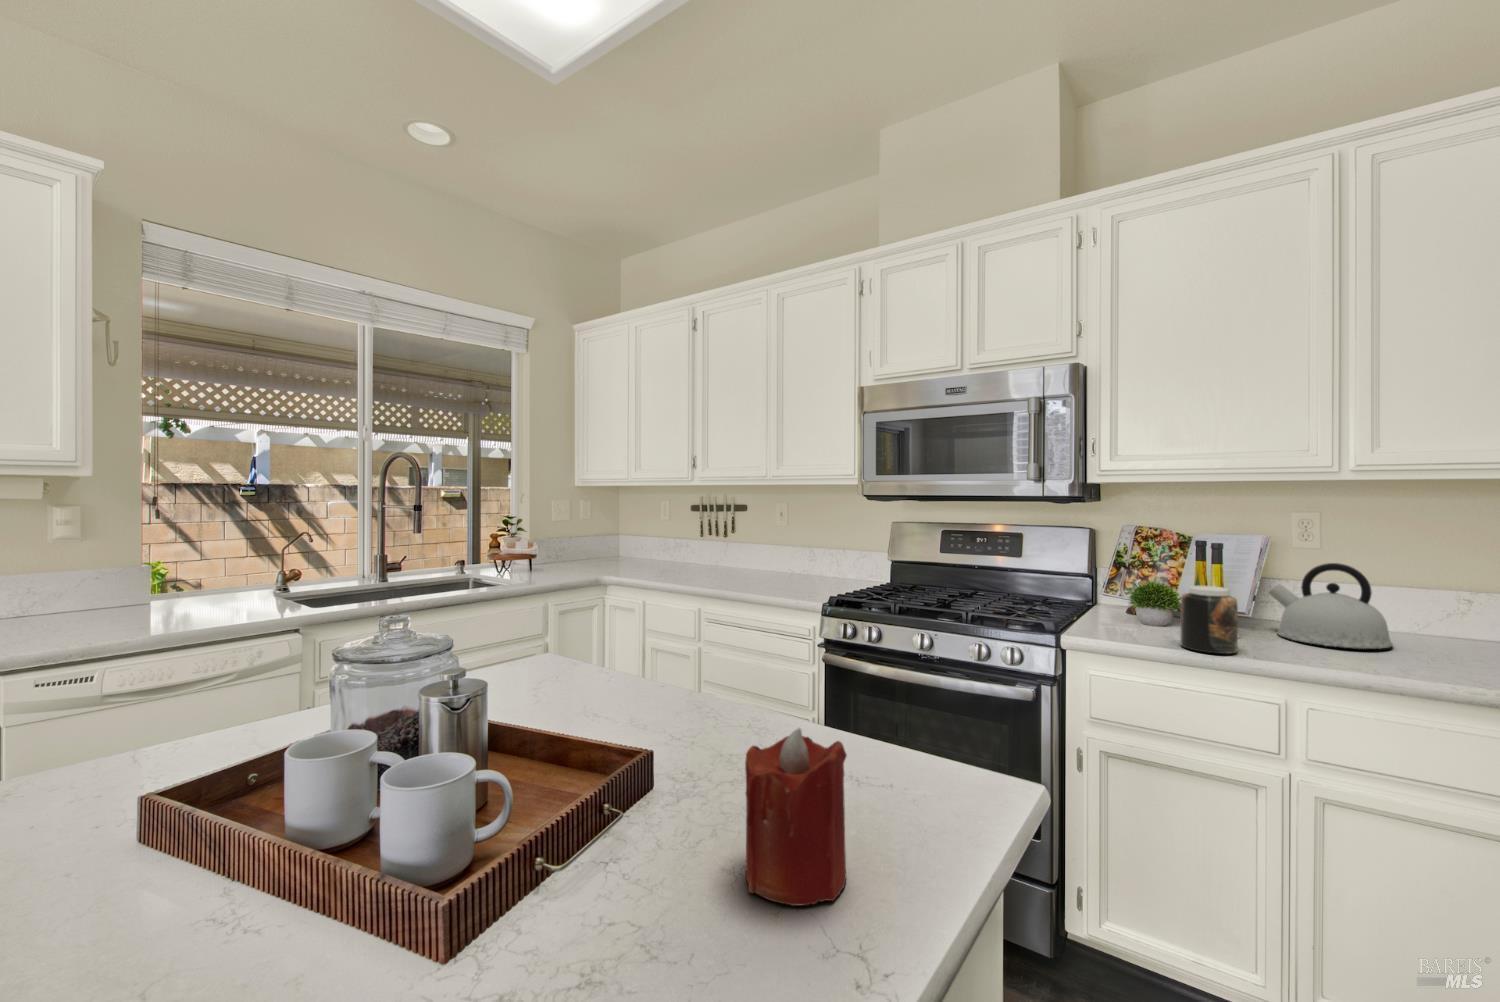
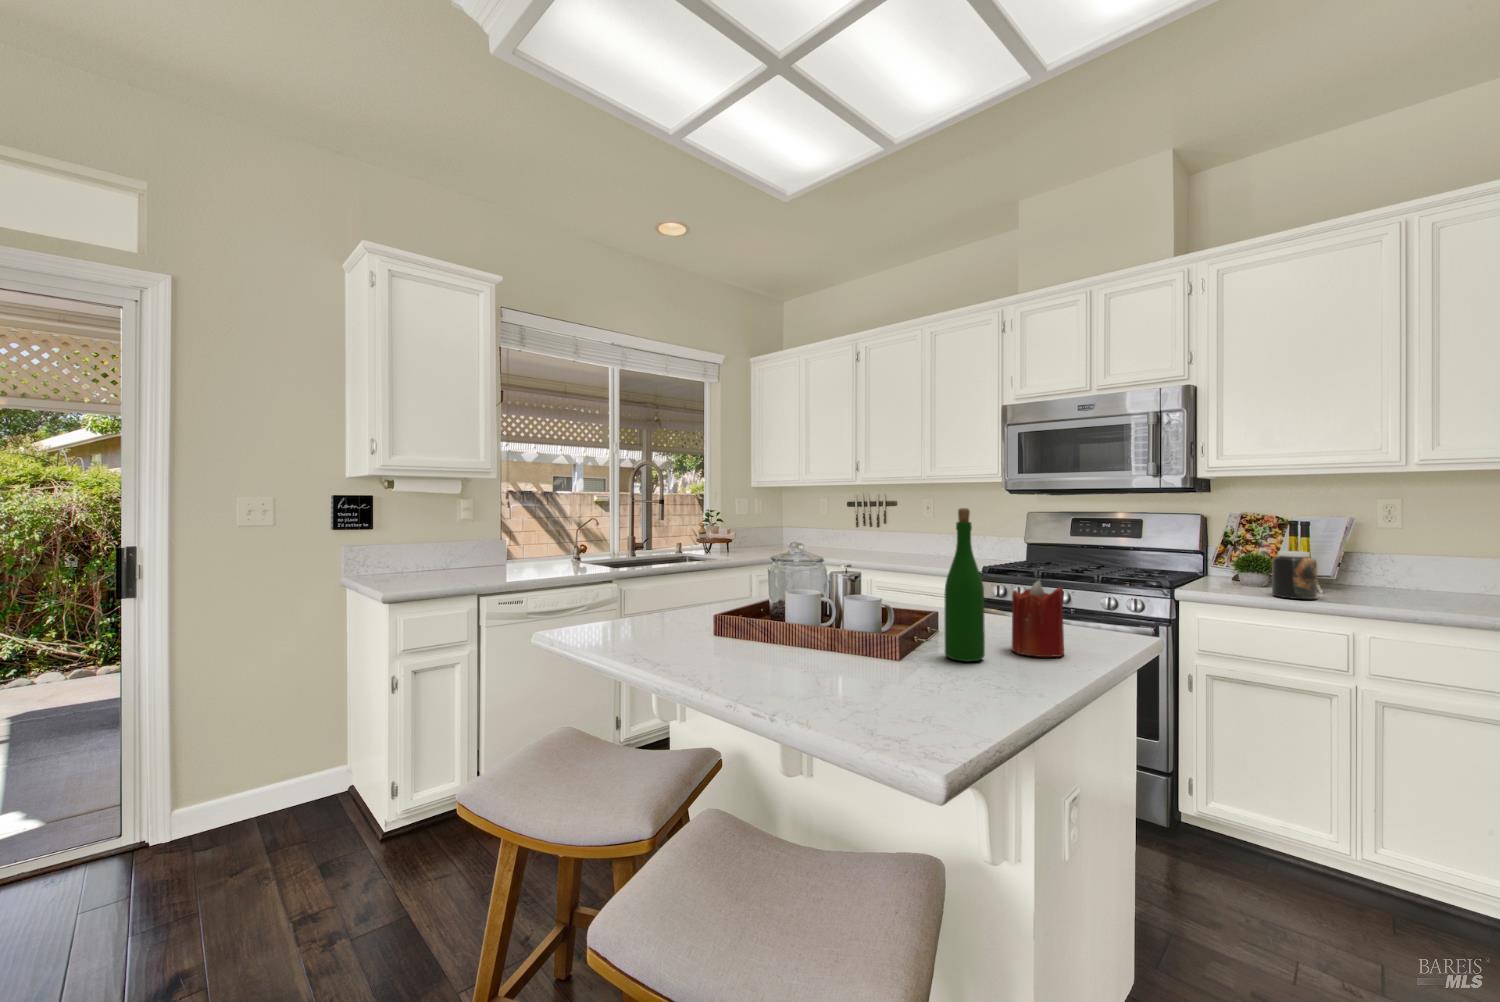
kettle: present [1268,563,1393,649] -> none [1348,536,1450,599]
wine bottle: none [580,588,666,948] -> present [945,508,985,661]

